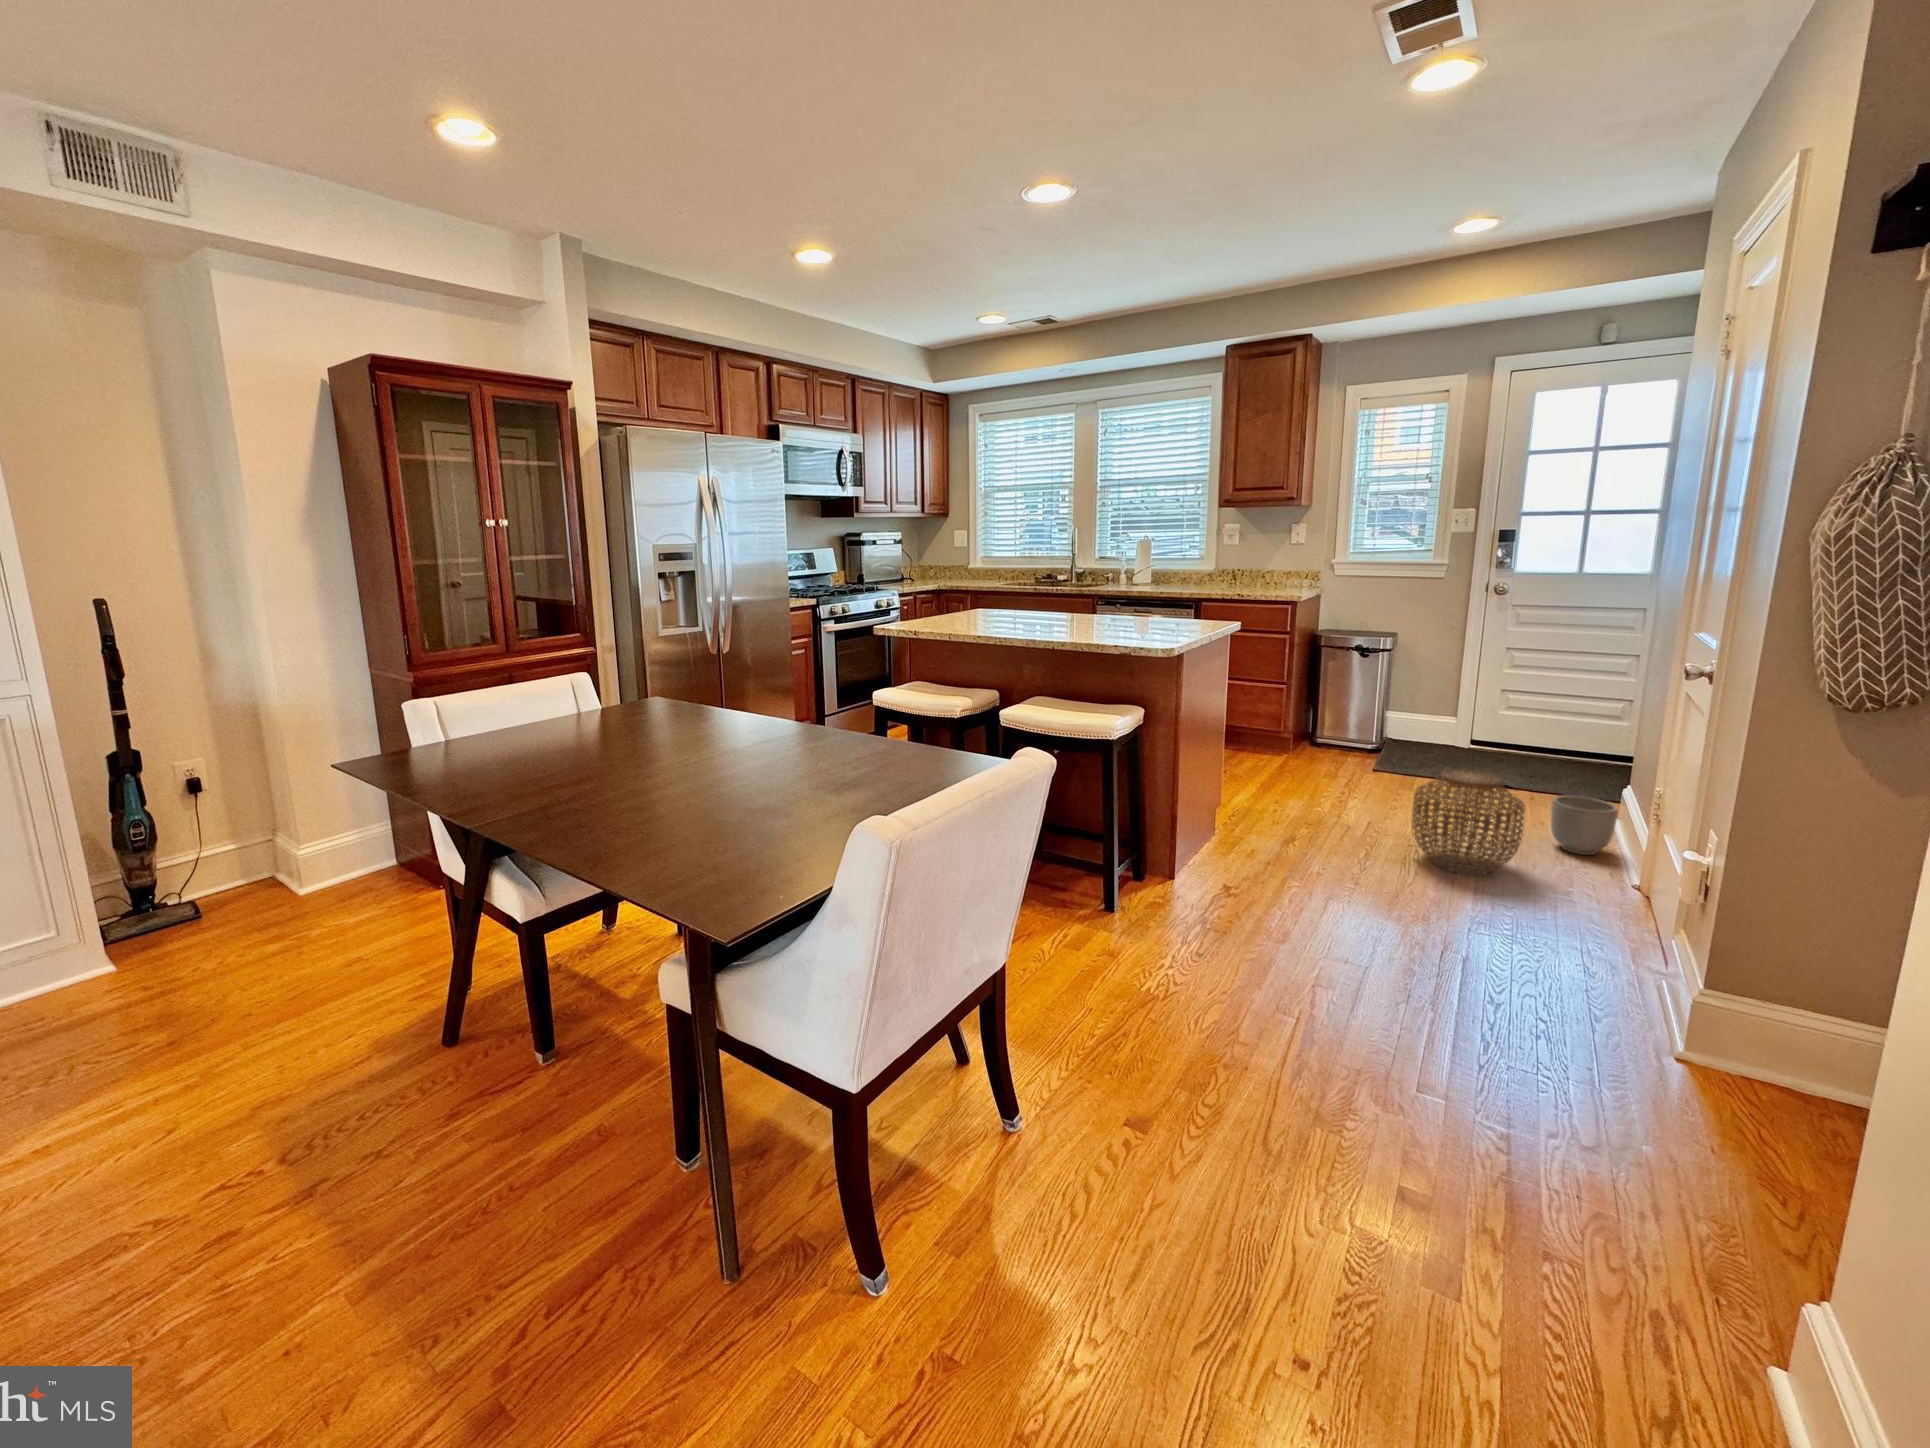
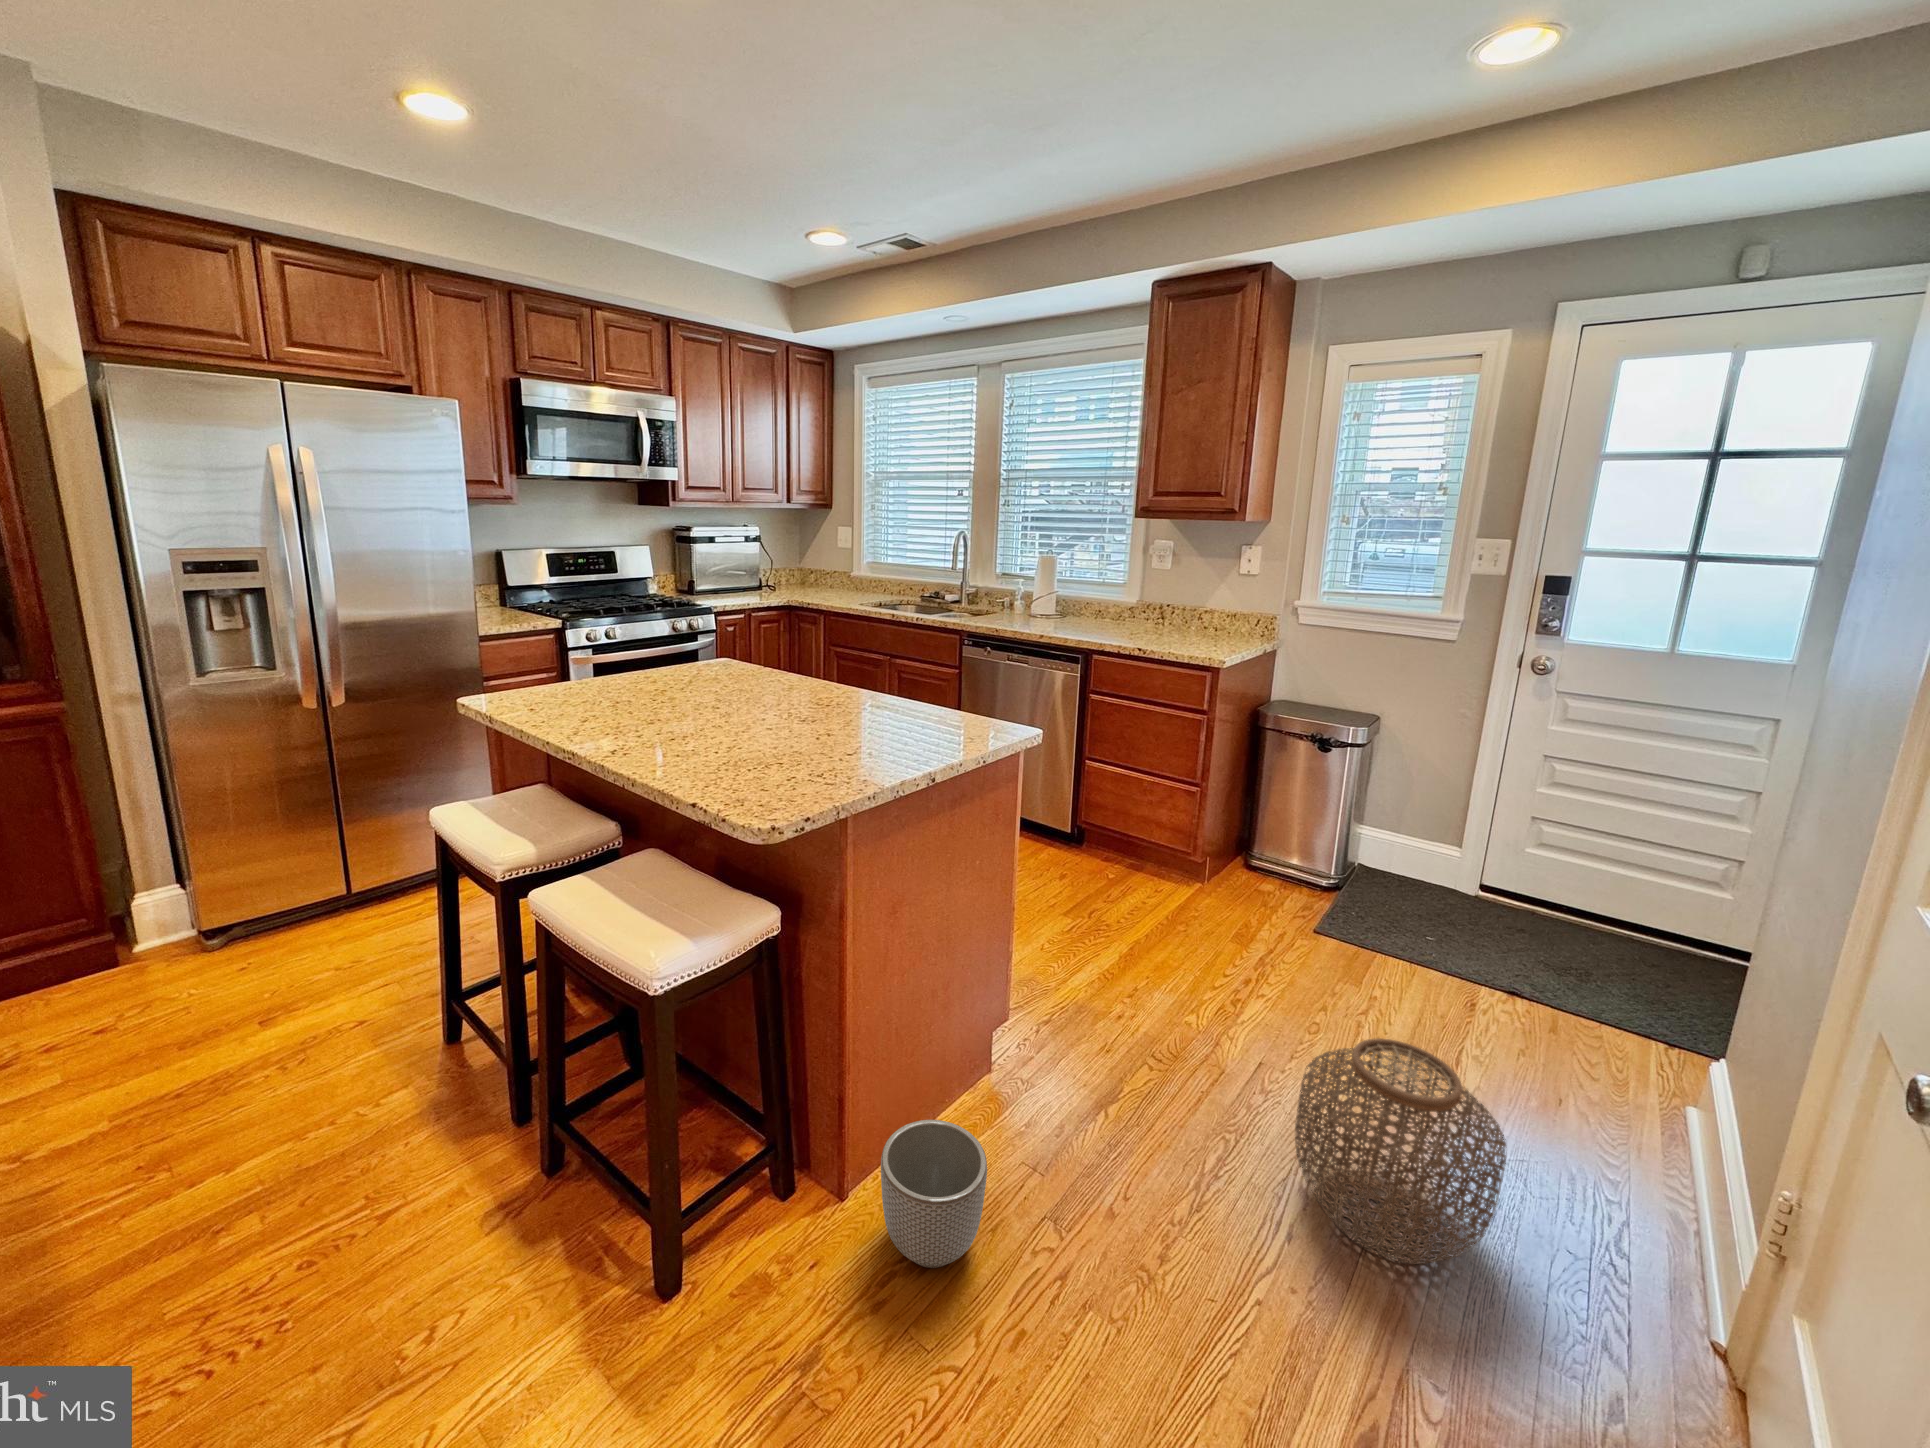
planter: present [1551,795,1618,855] -> present [881,1120,987,1268]

